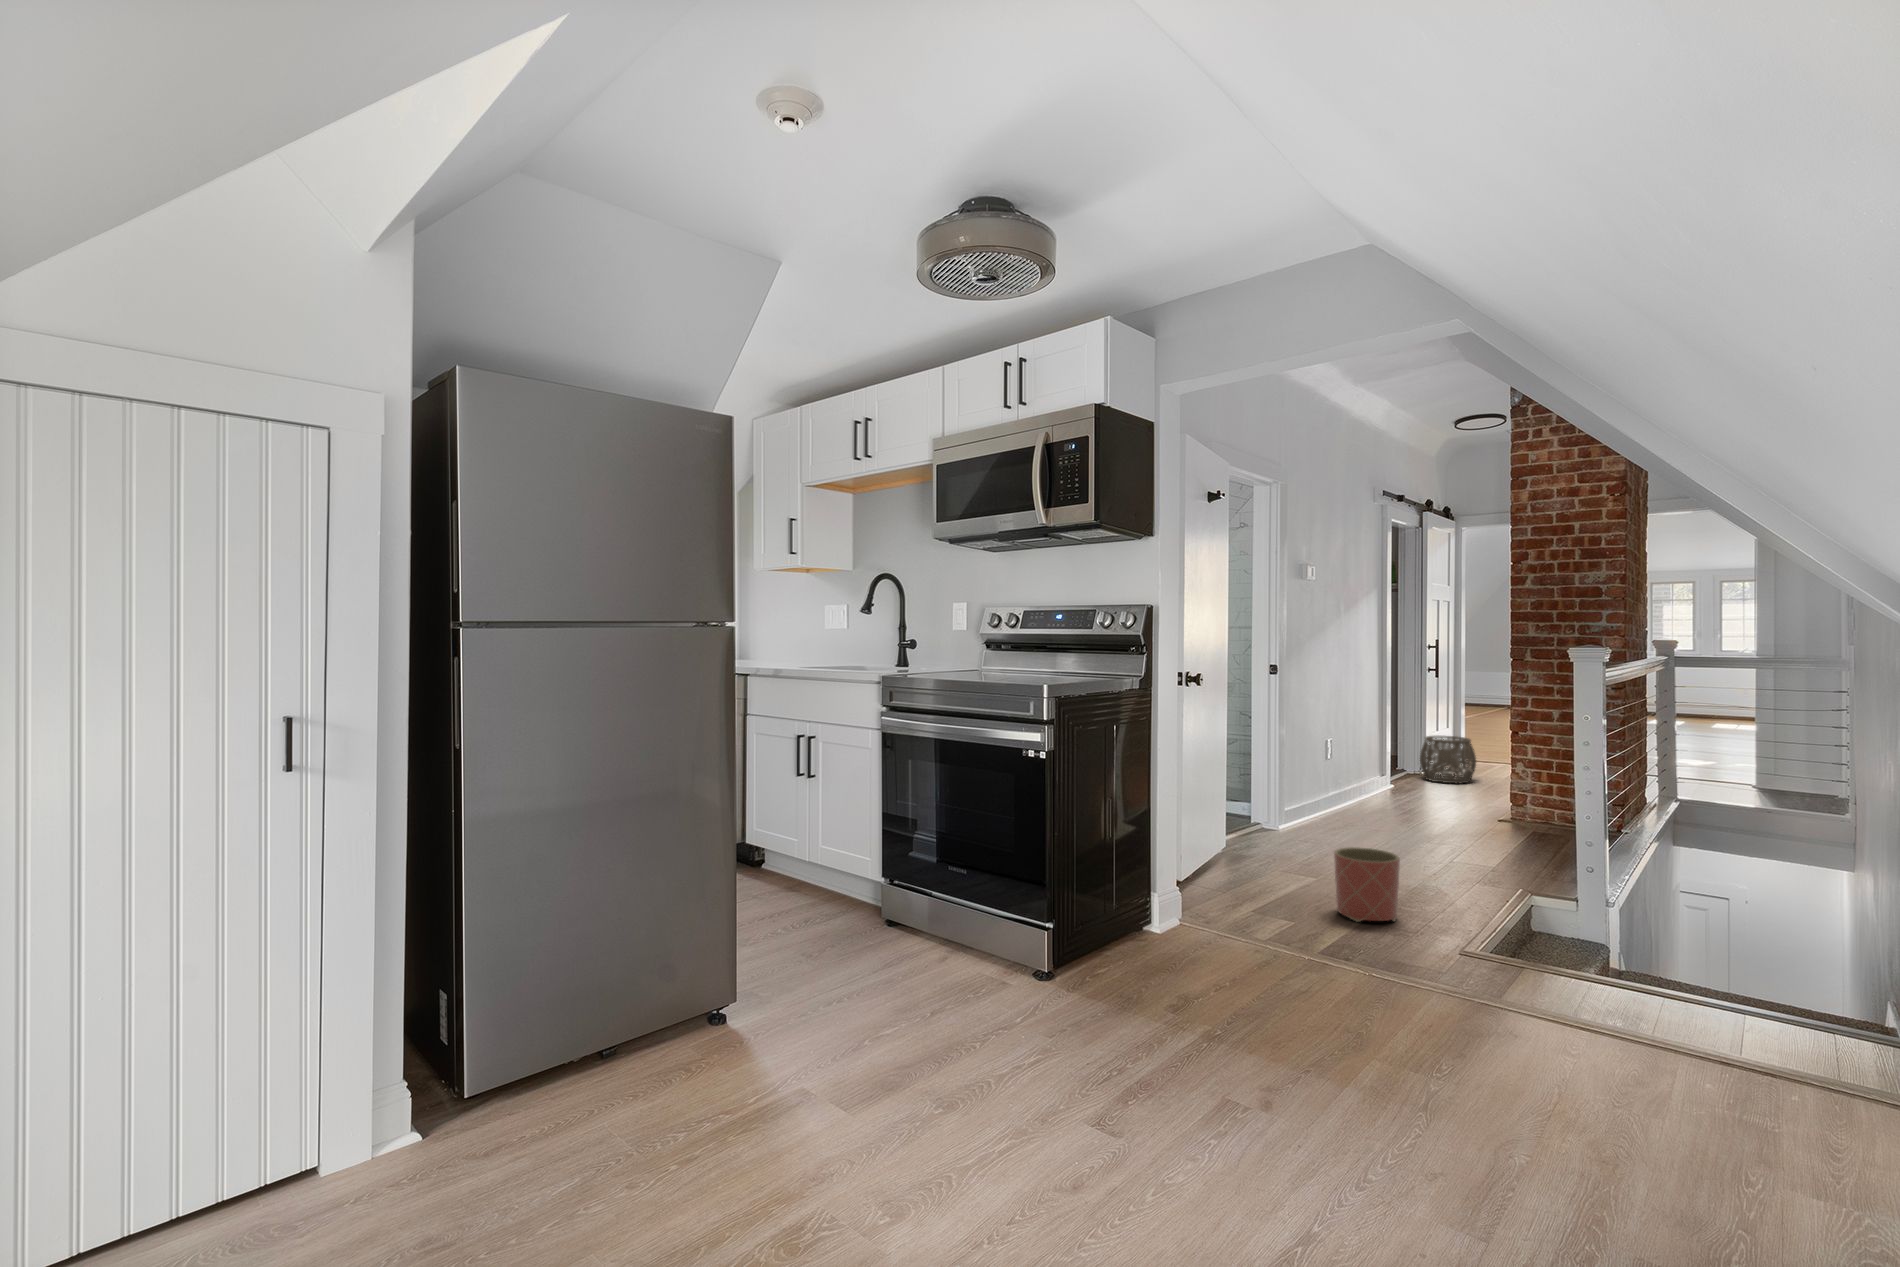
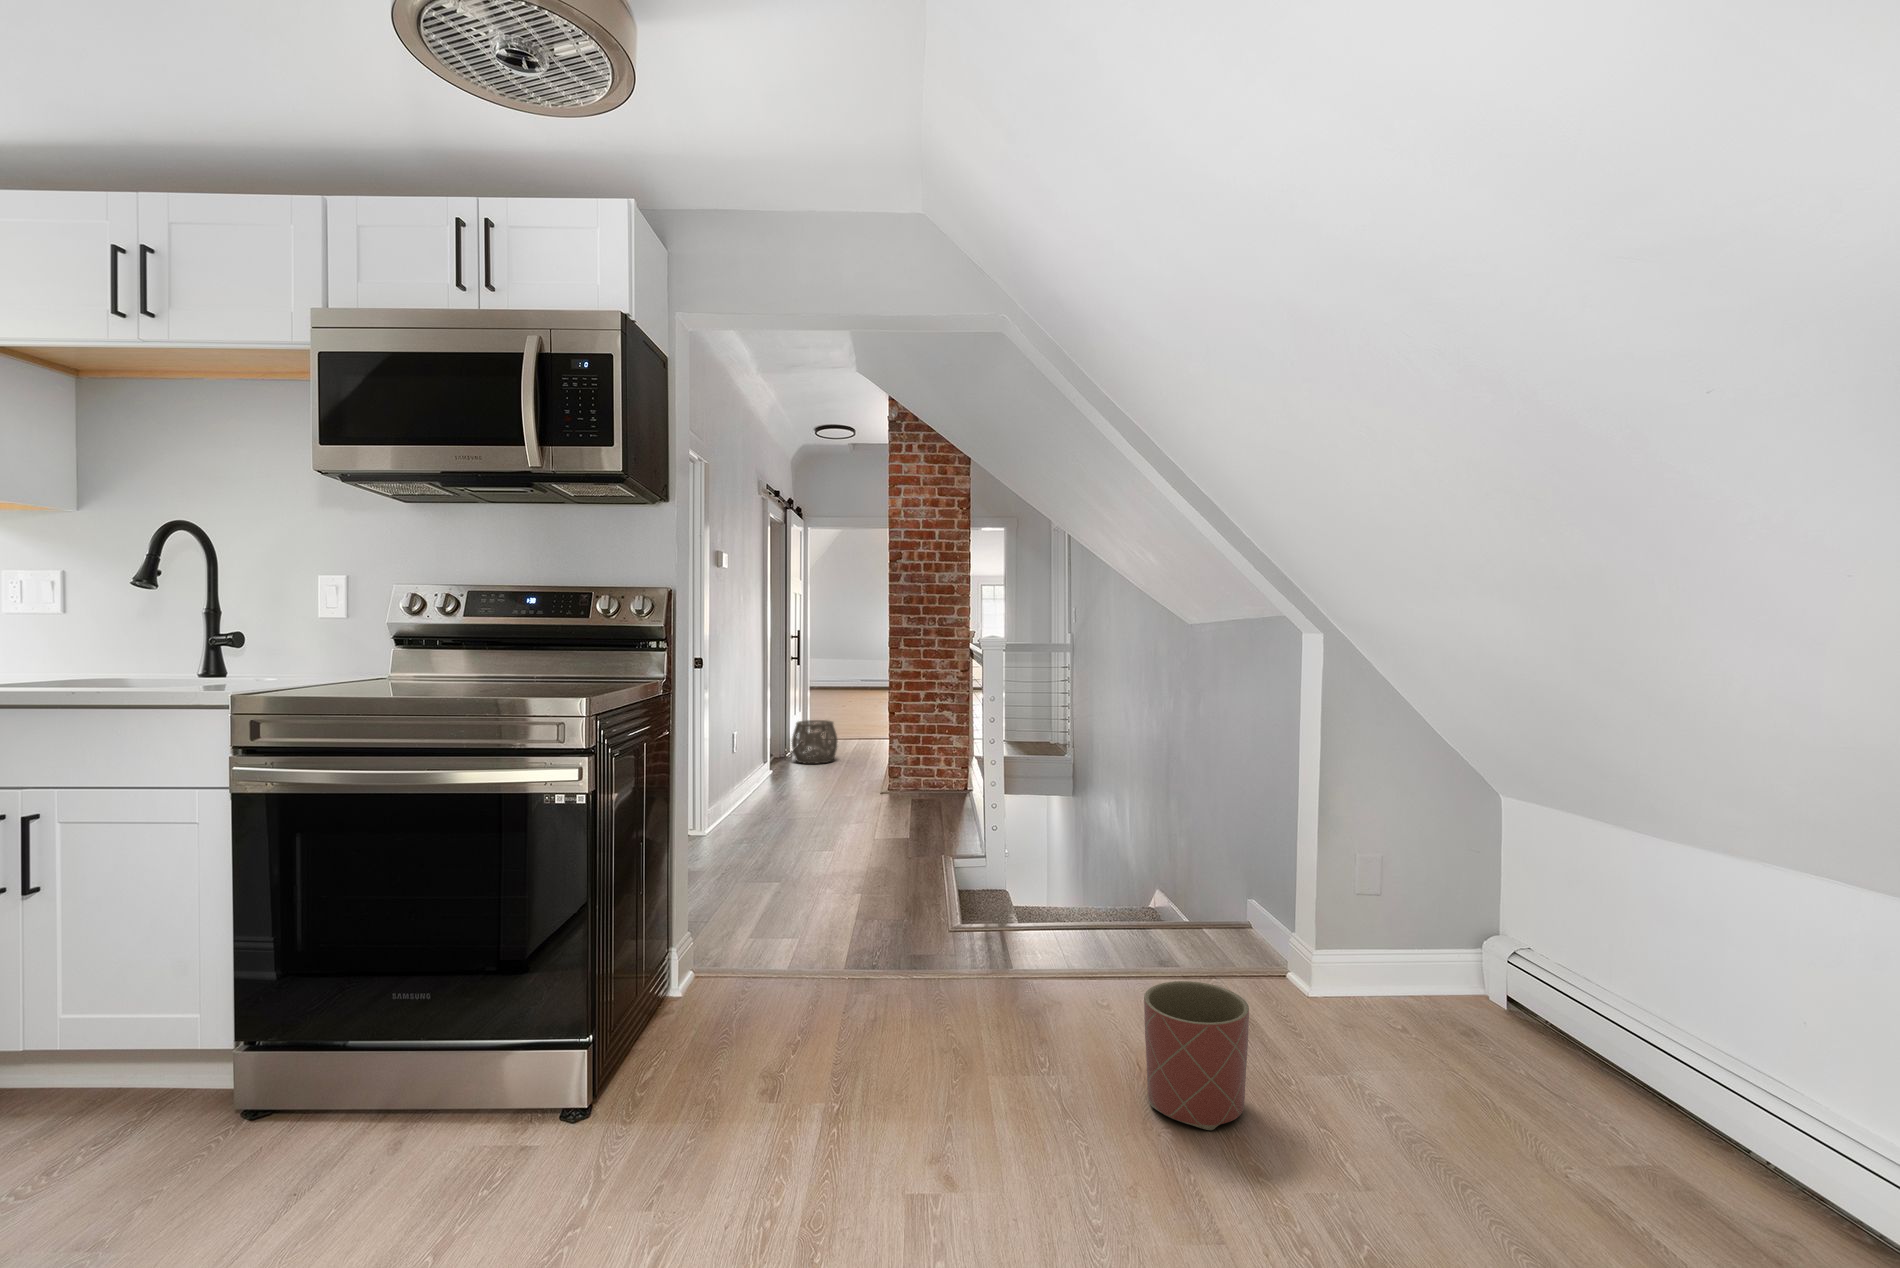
planter: present [1334,847,1400,922] -> present [1144,981,1249,1130]

